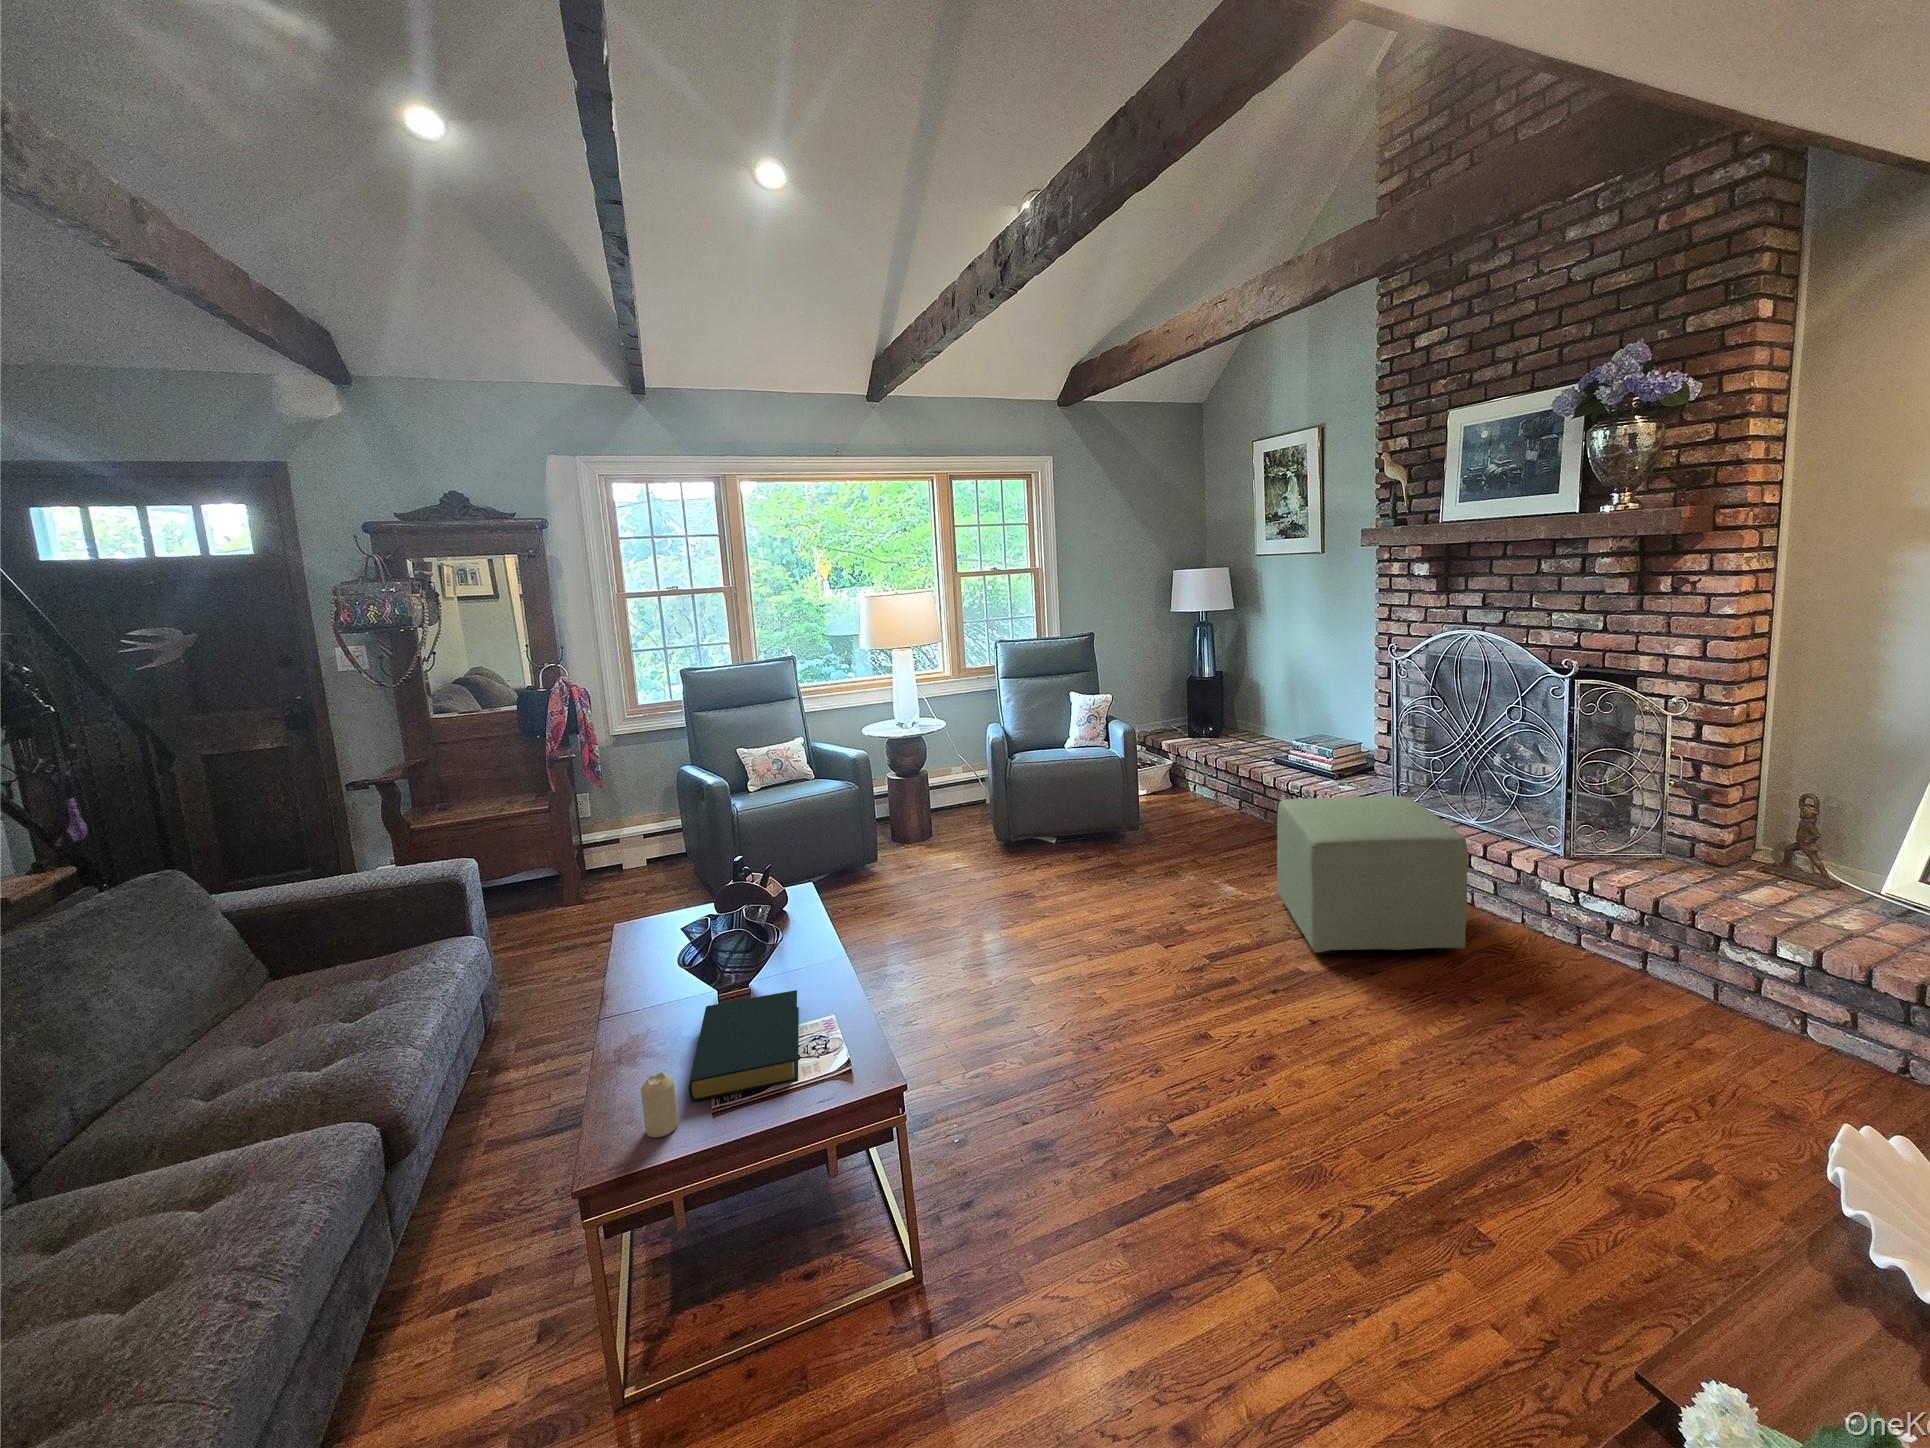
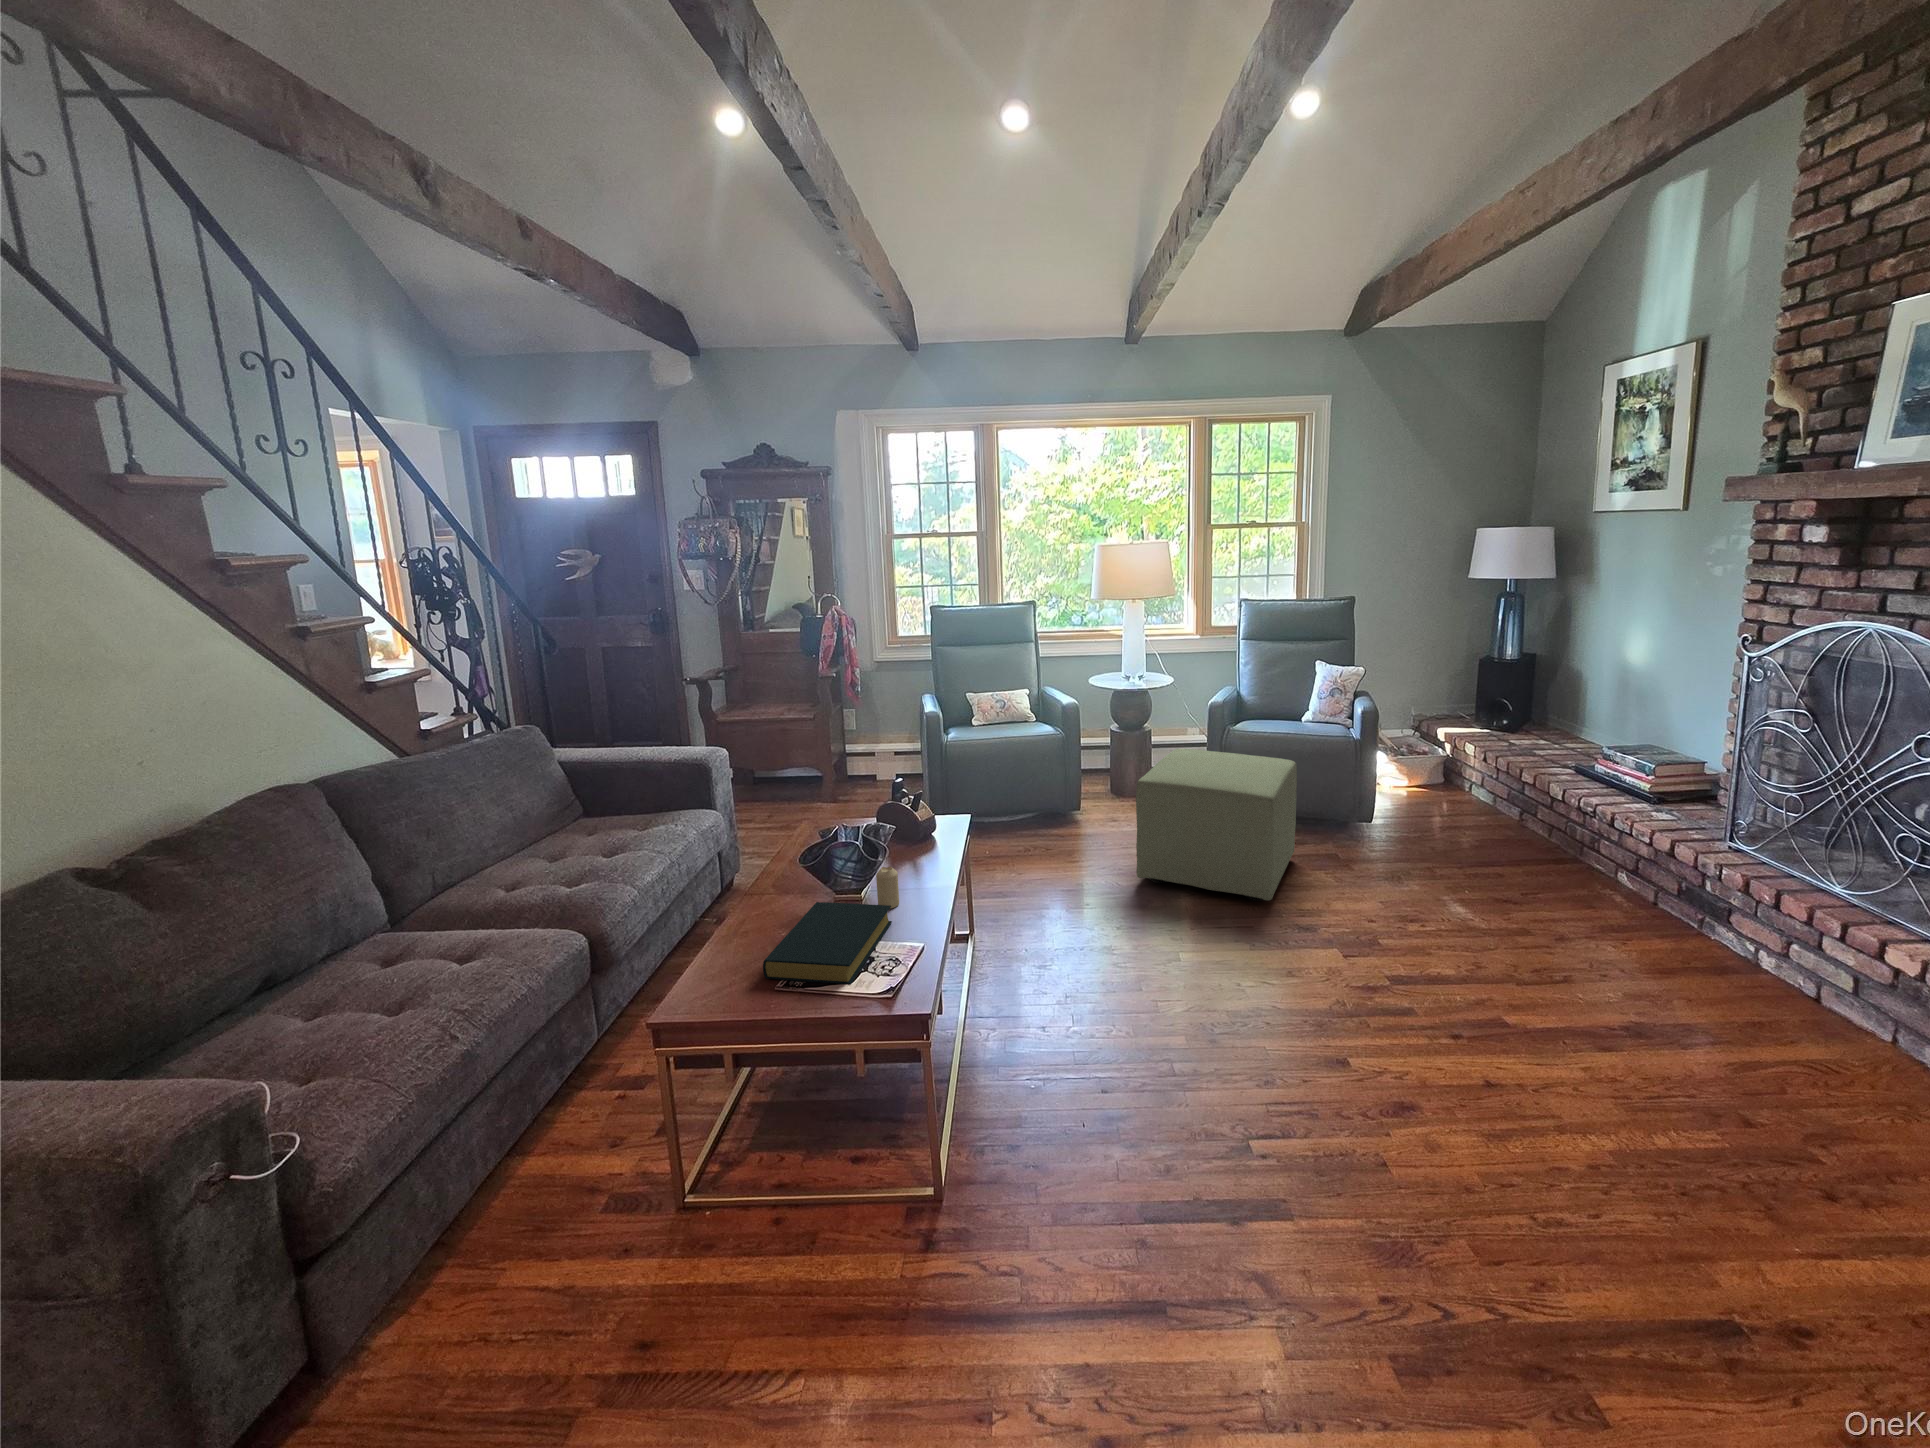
ottoman: present [1277,796,1468,954] -> present [1136,749,1297,901]
candle: present [641,1073,678,1138] -> present [876,866,899,908]

